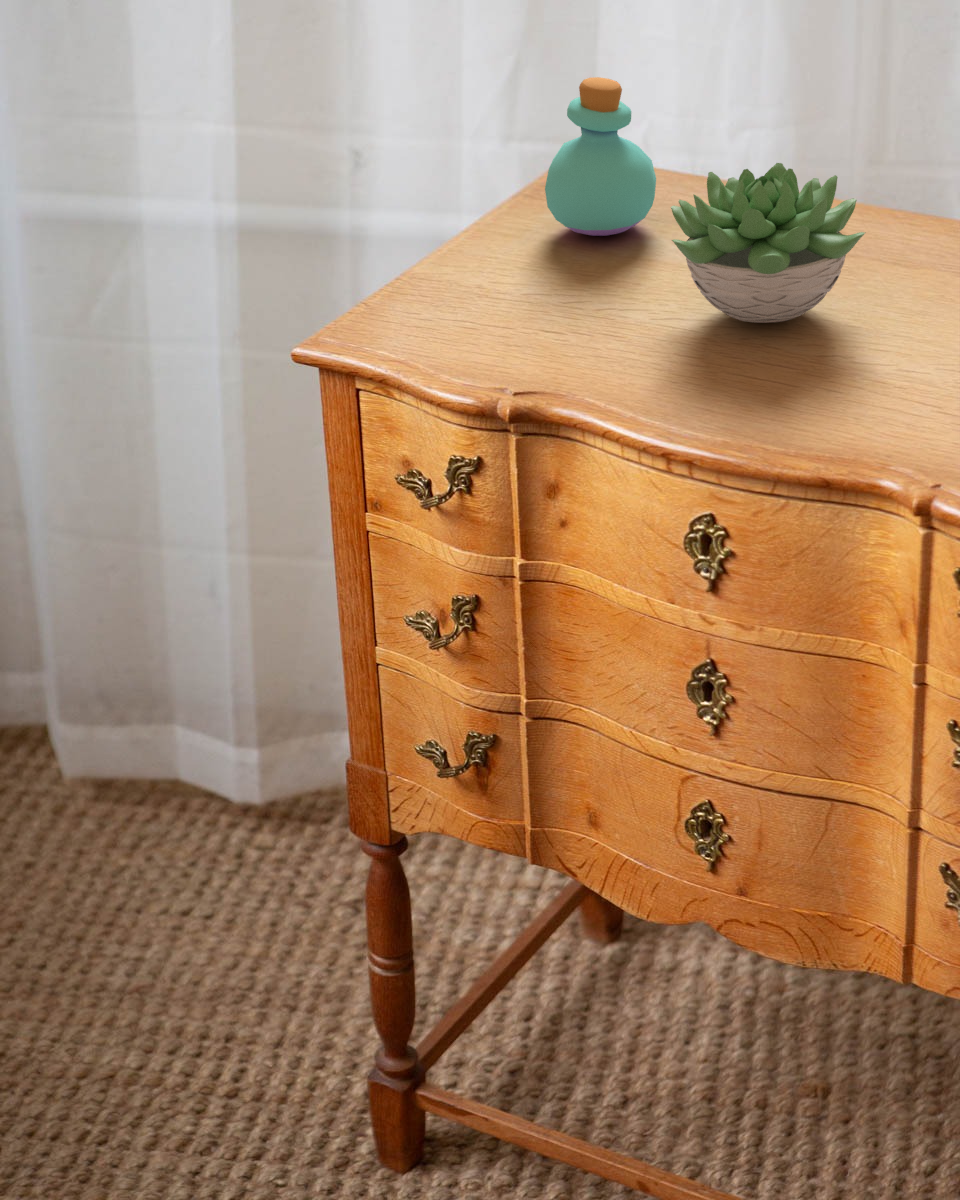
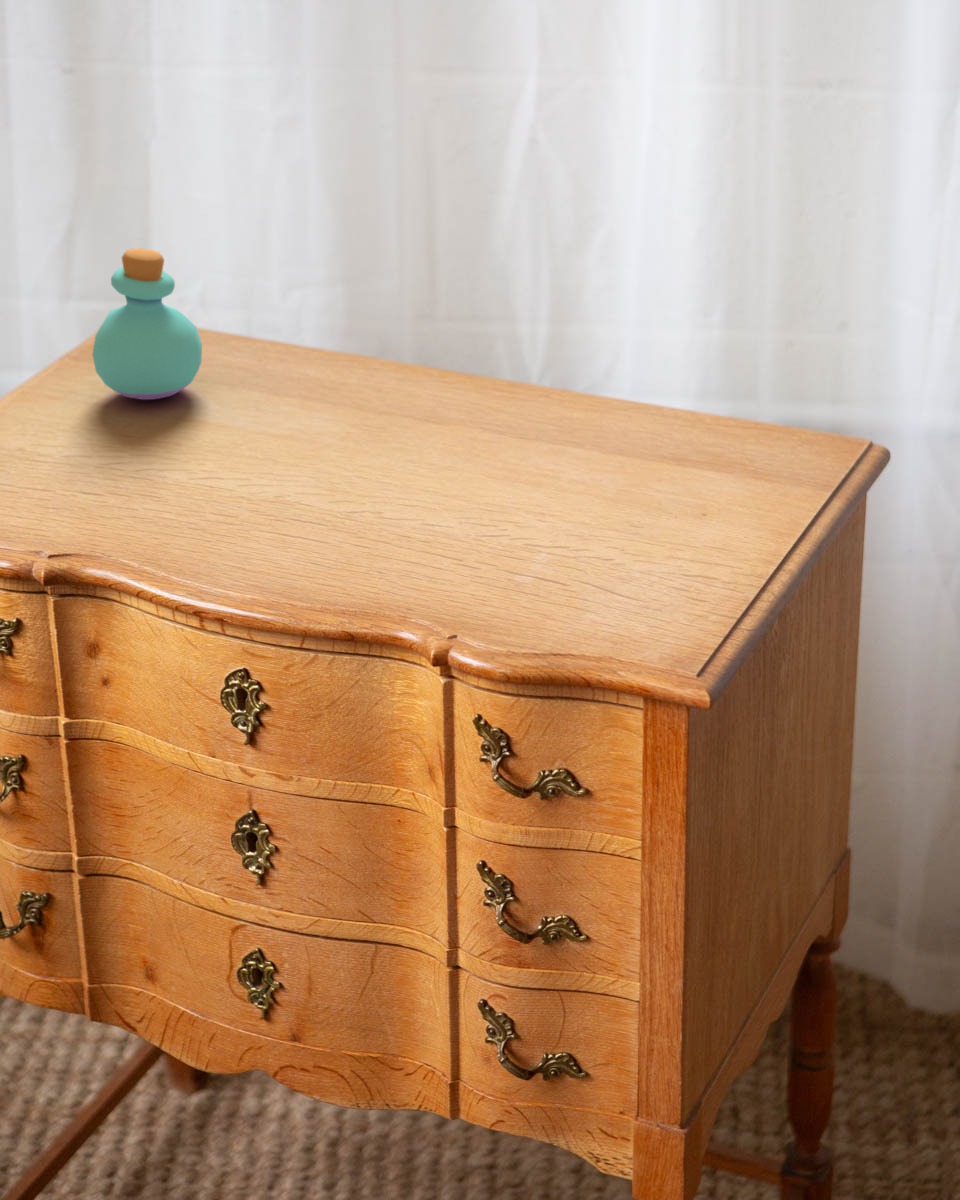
succulent plant: present [671,163,865,323] -> none [204,330,389,482]

